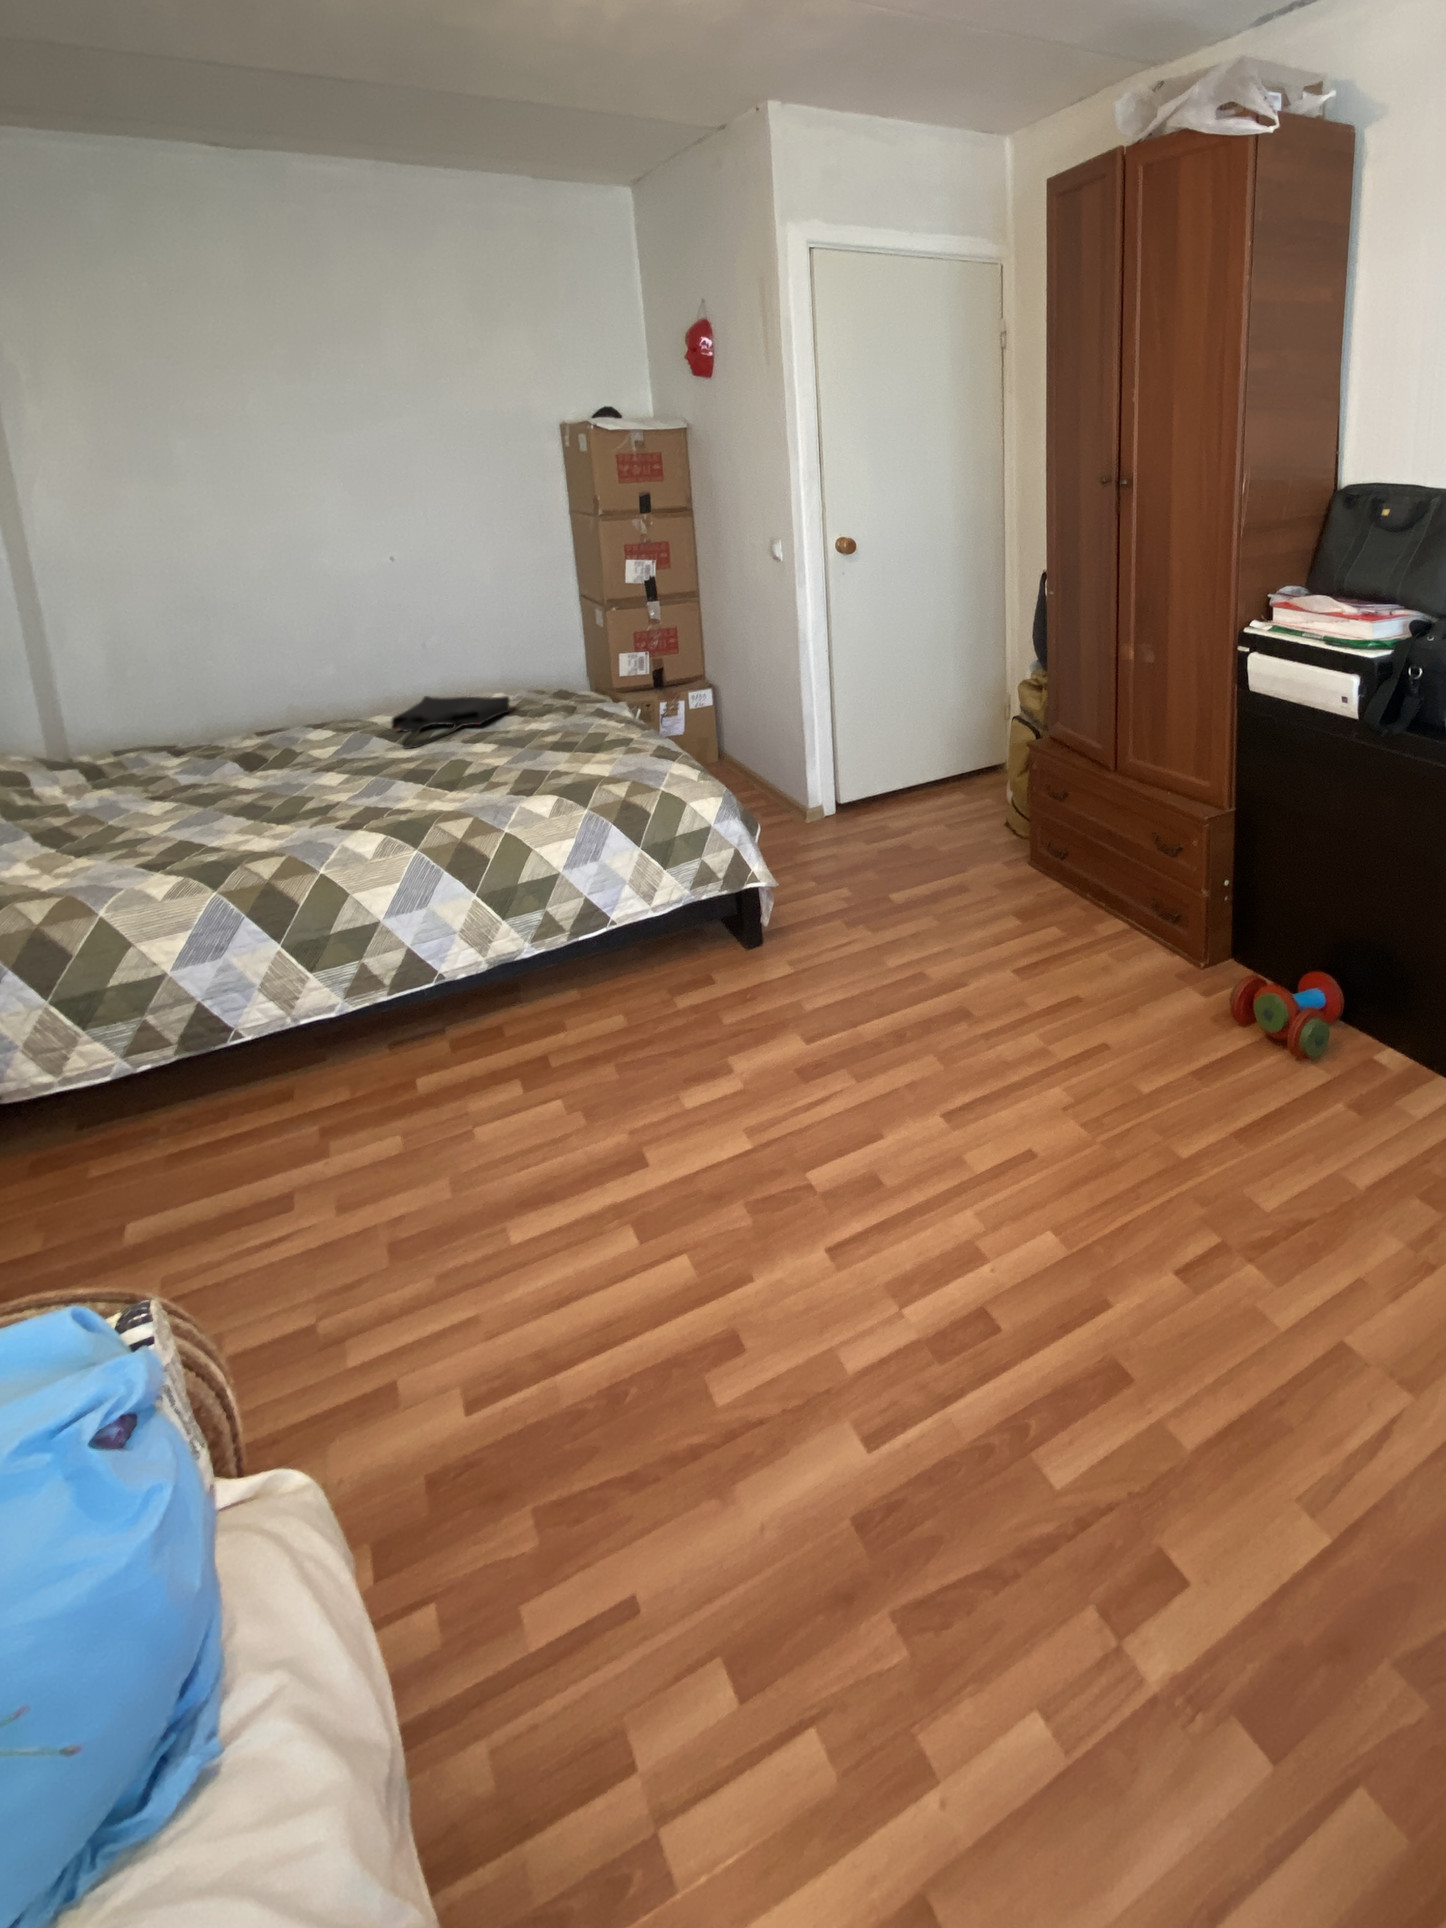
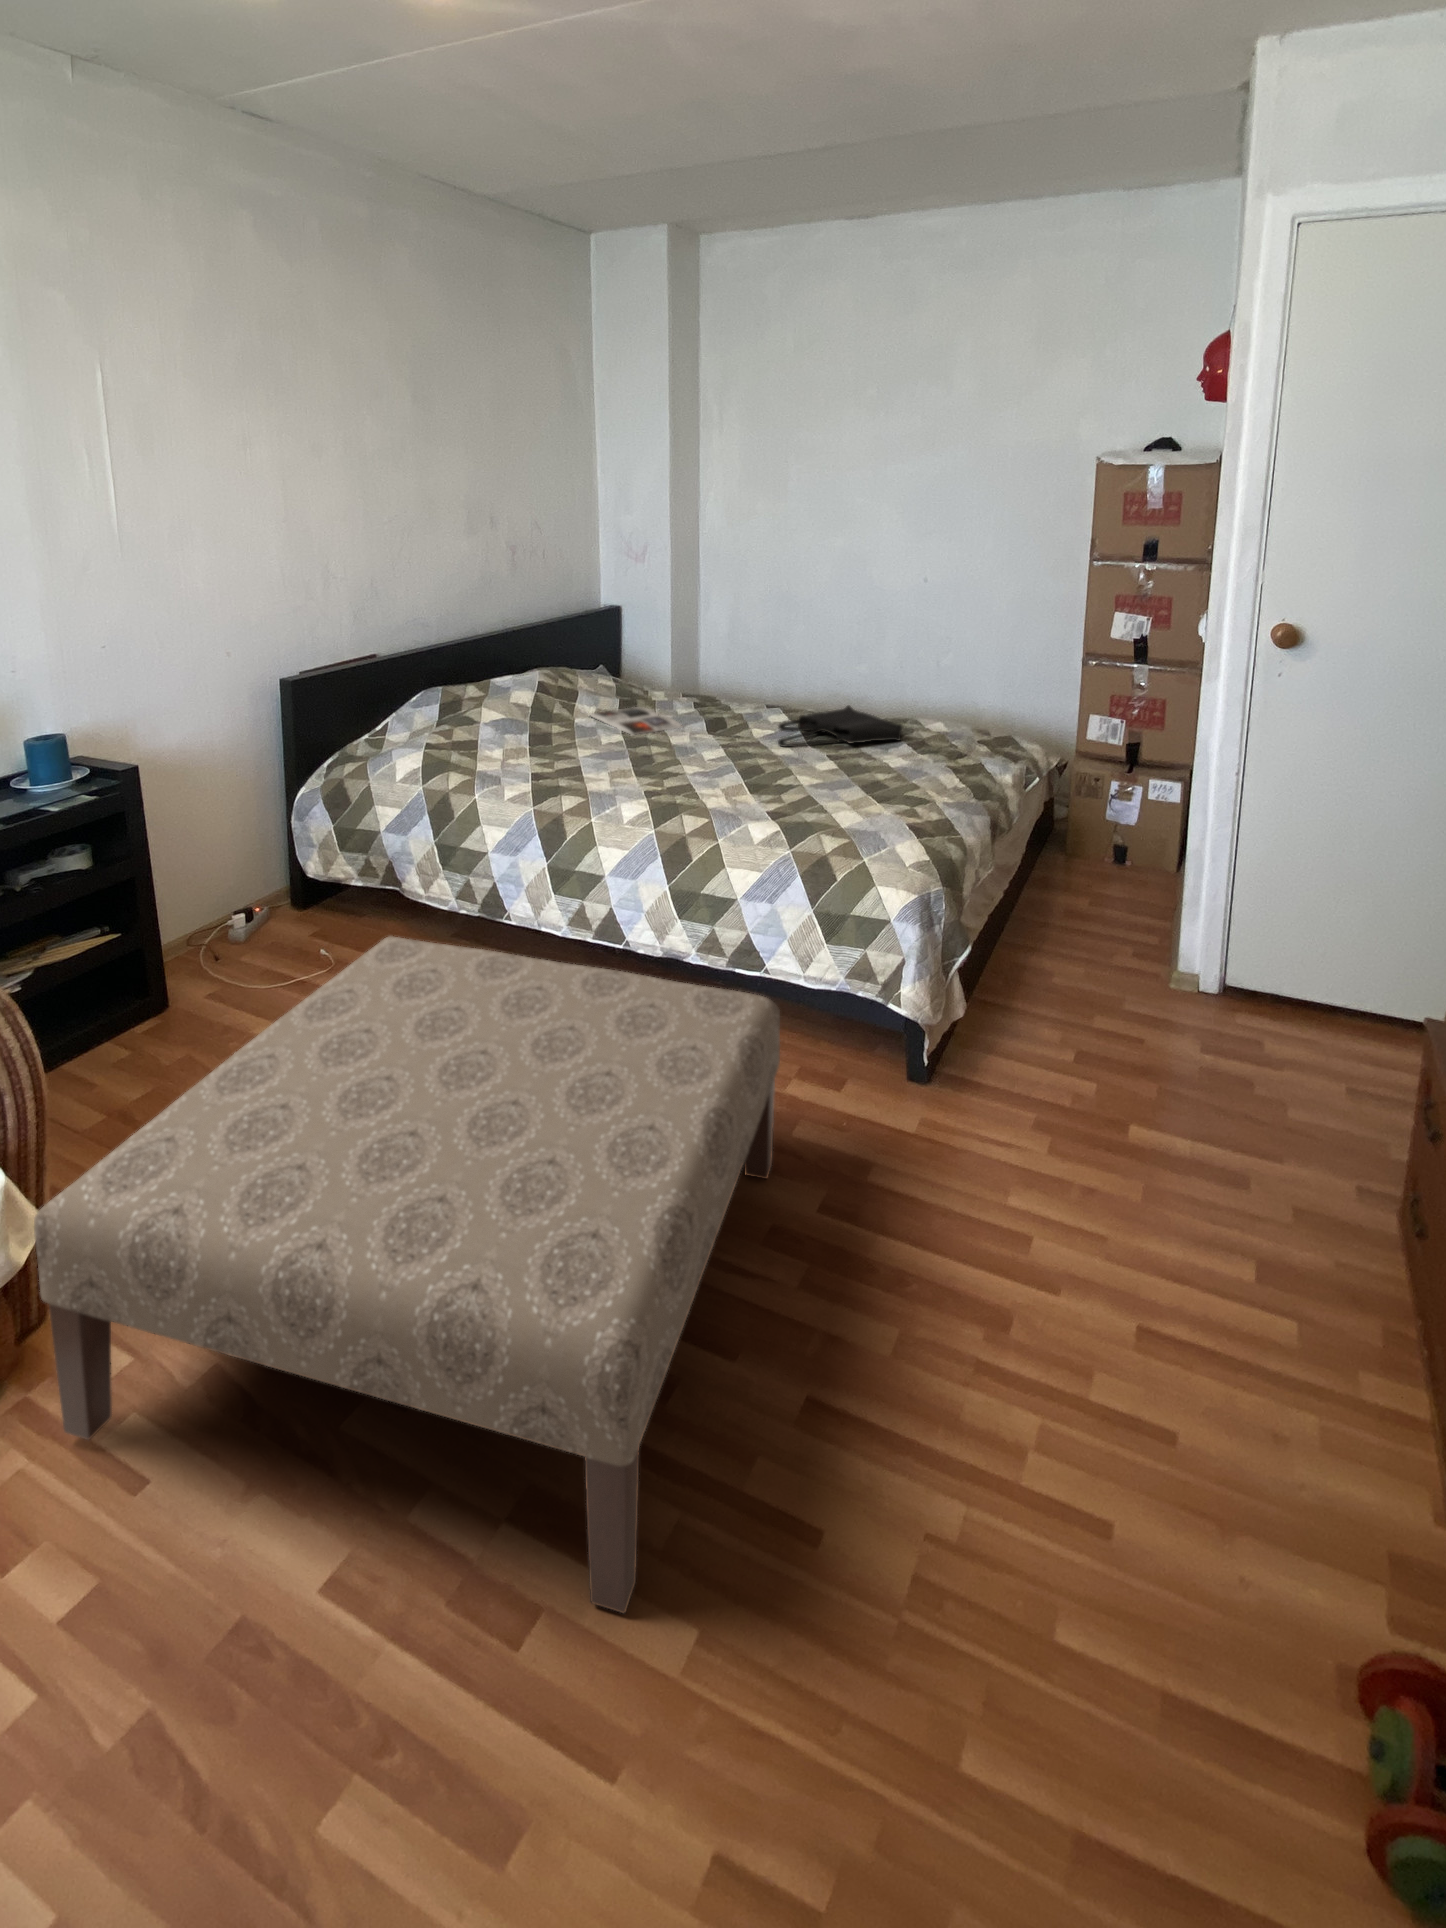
magazine: none [74,766,250,800] -> present [588,707,682,735]
ottoman: none [271,900,1023,1689] -> present [34,936,780,1613]

